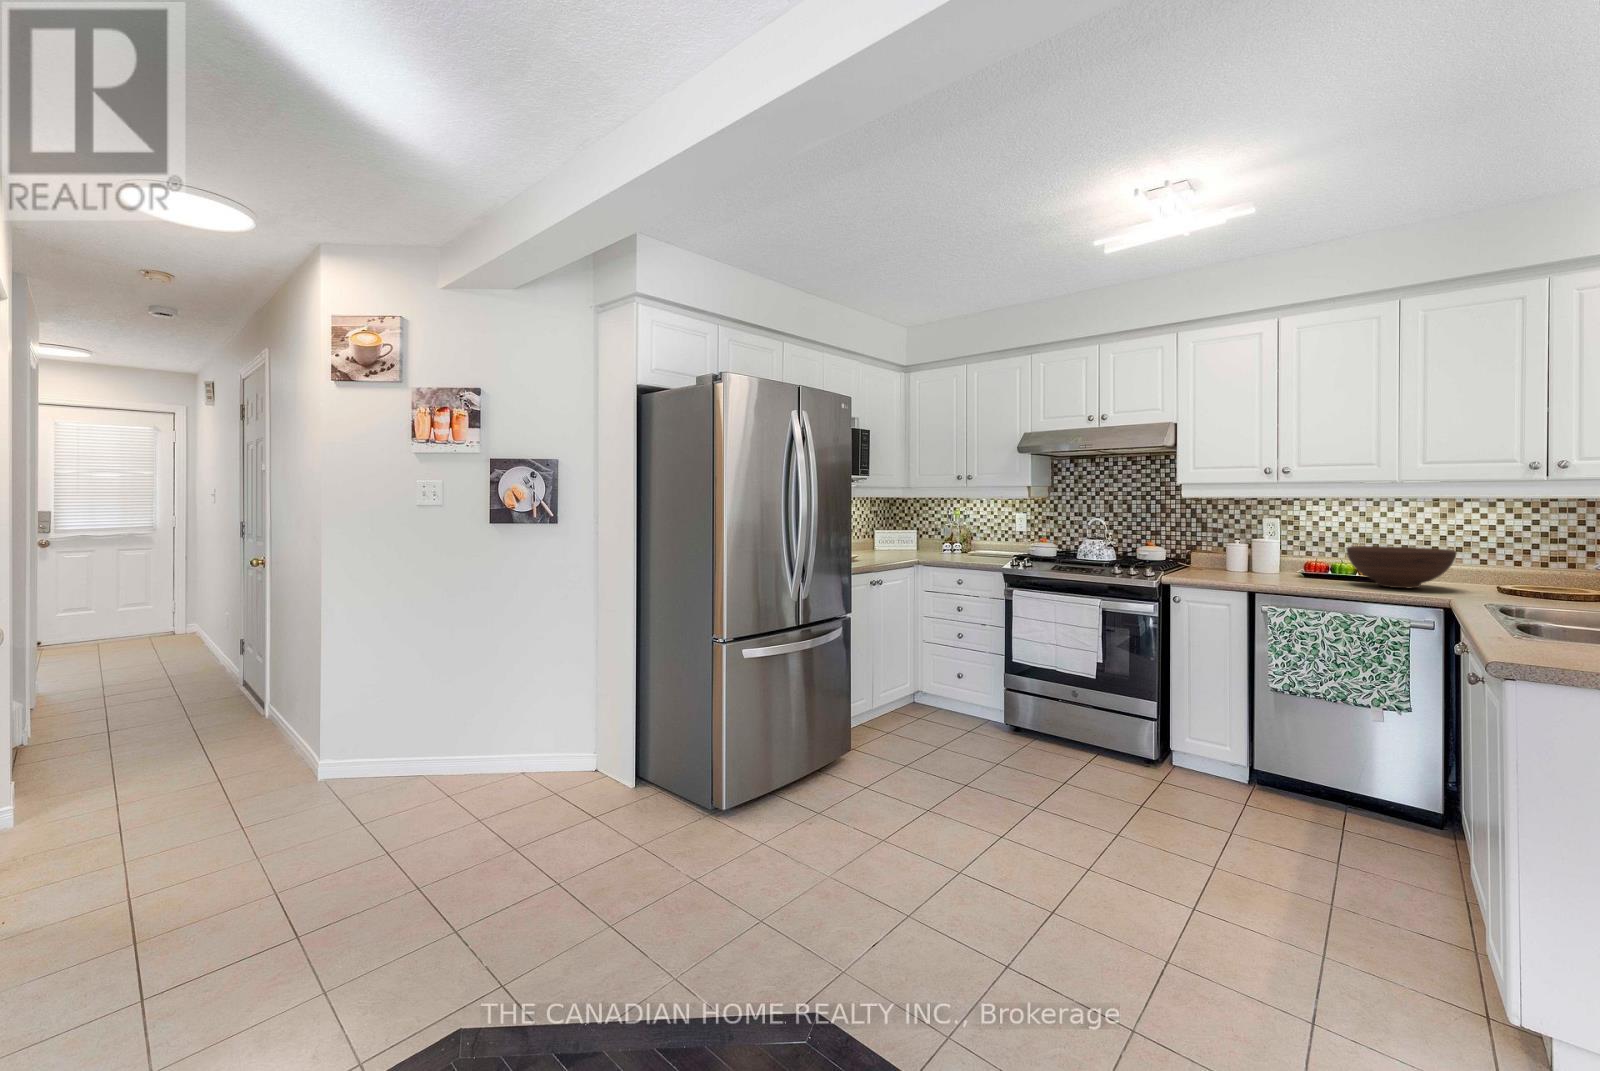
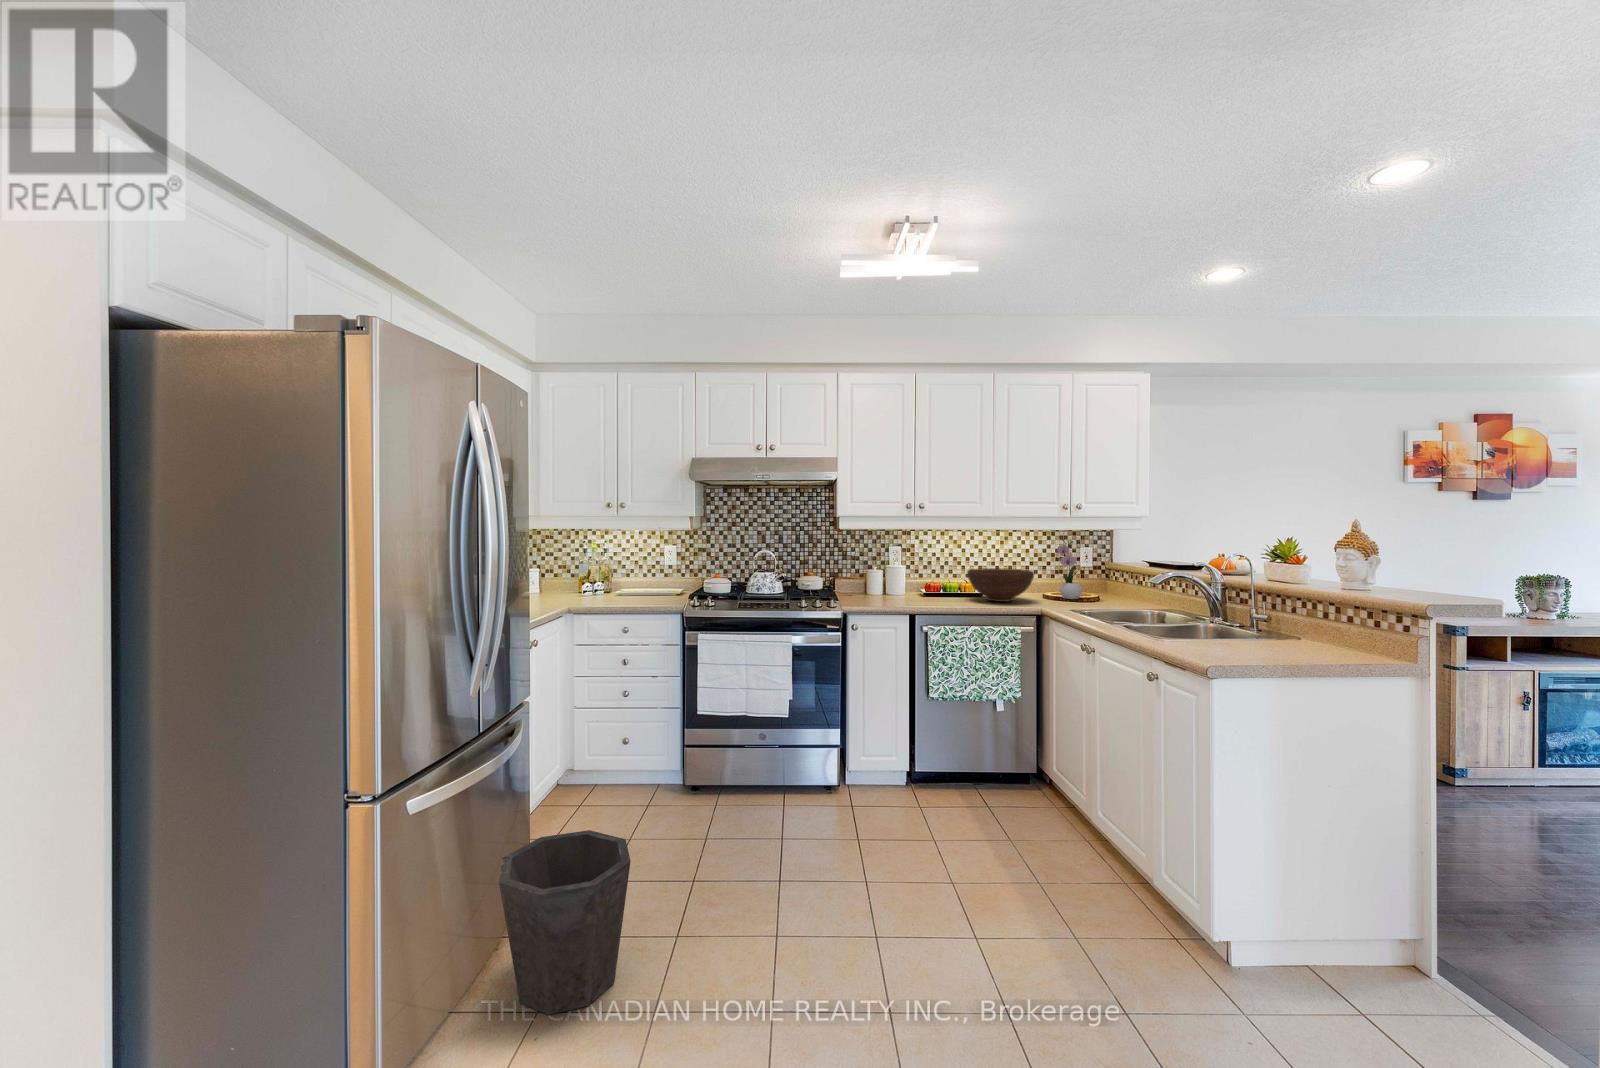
flower arrangement: none [1514,505,1573,595] -> present [1057,536,1083,599]
waste bin: none [766,712,862,834] -> present [499,830,631,1015]

